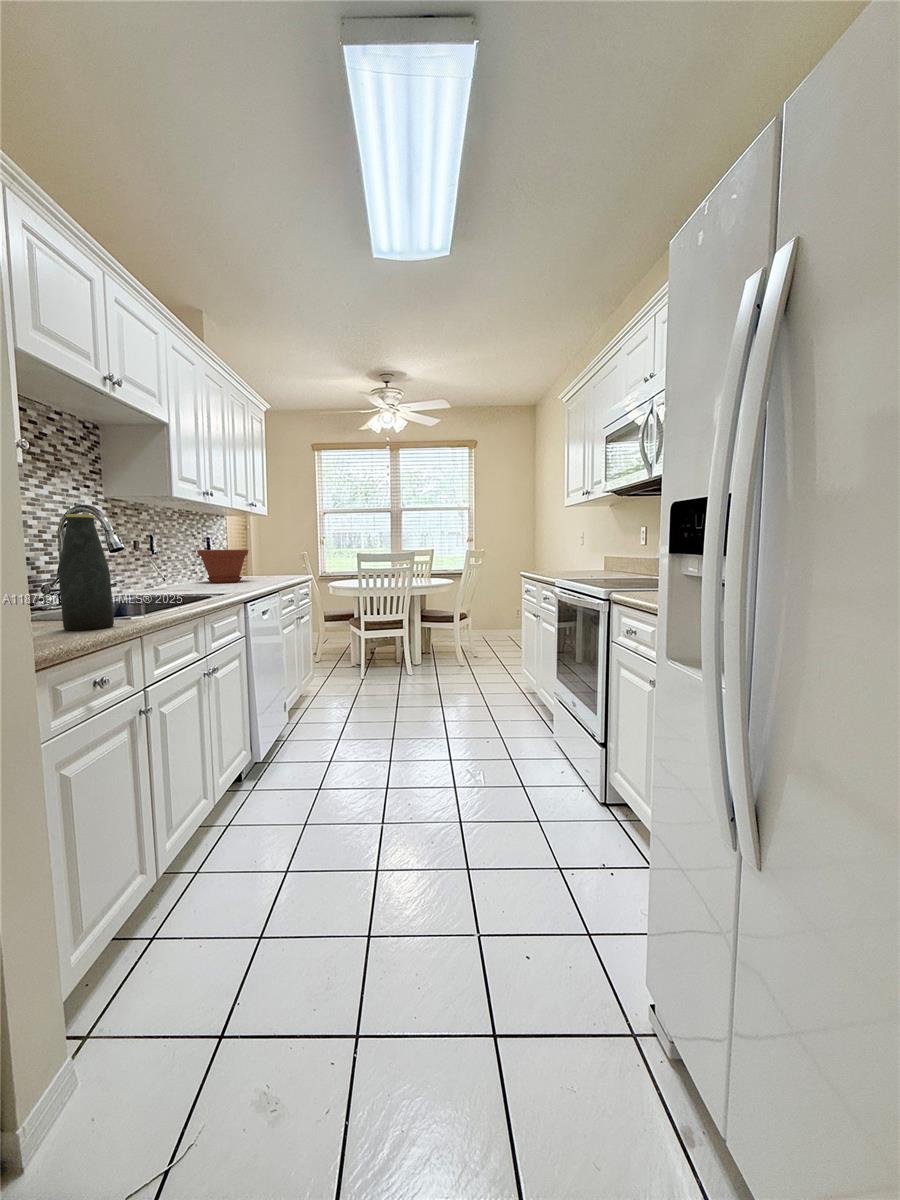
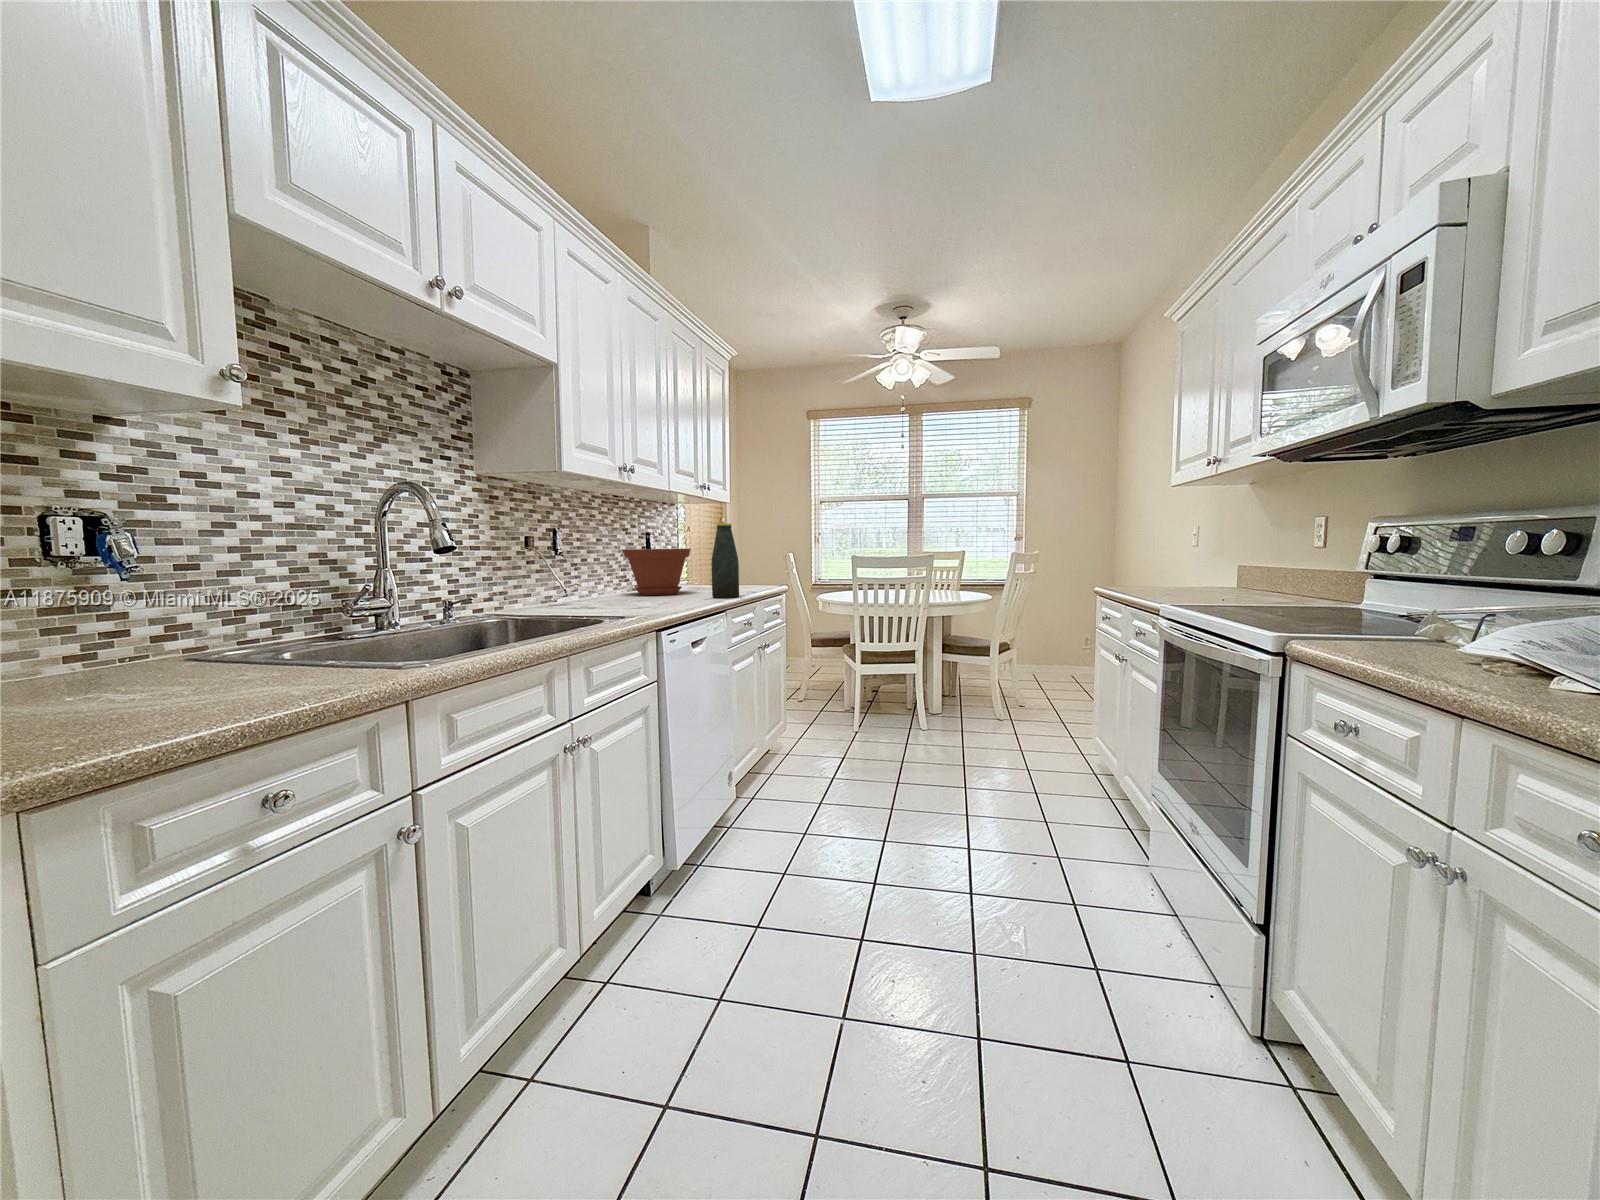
bottle: present [59,514,114,630] -> present [711,523,739,598]

